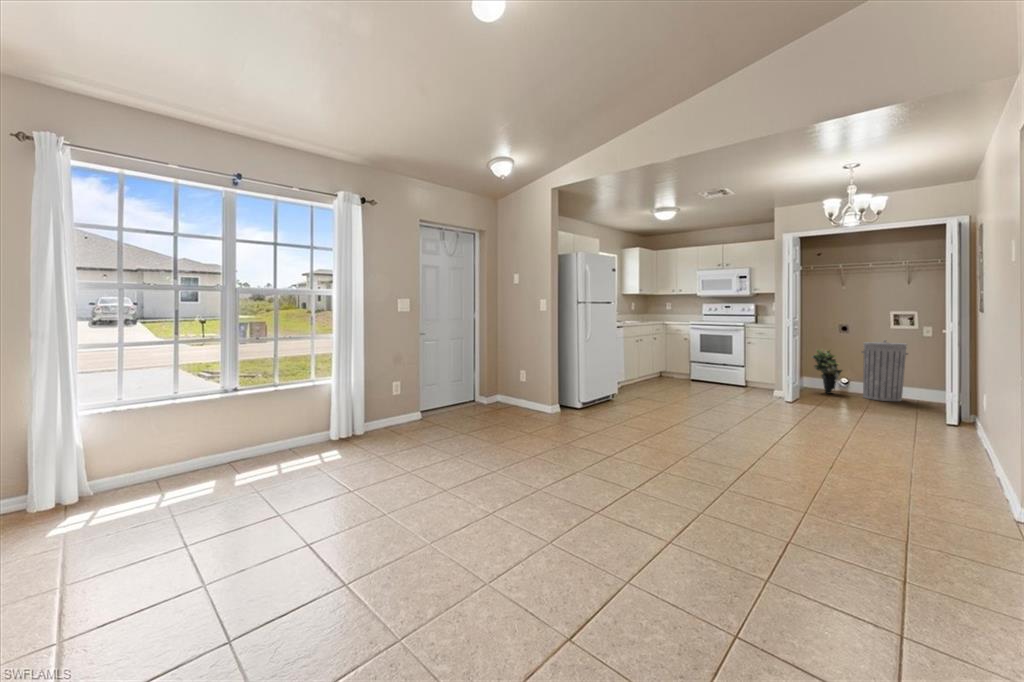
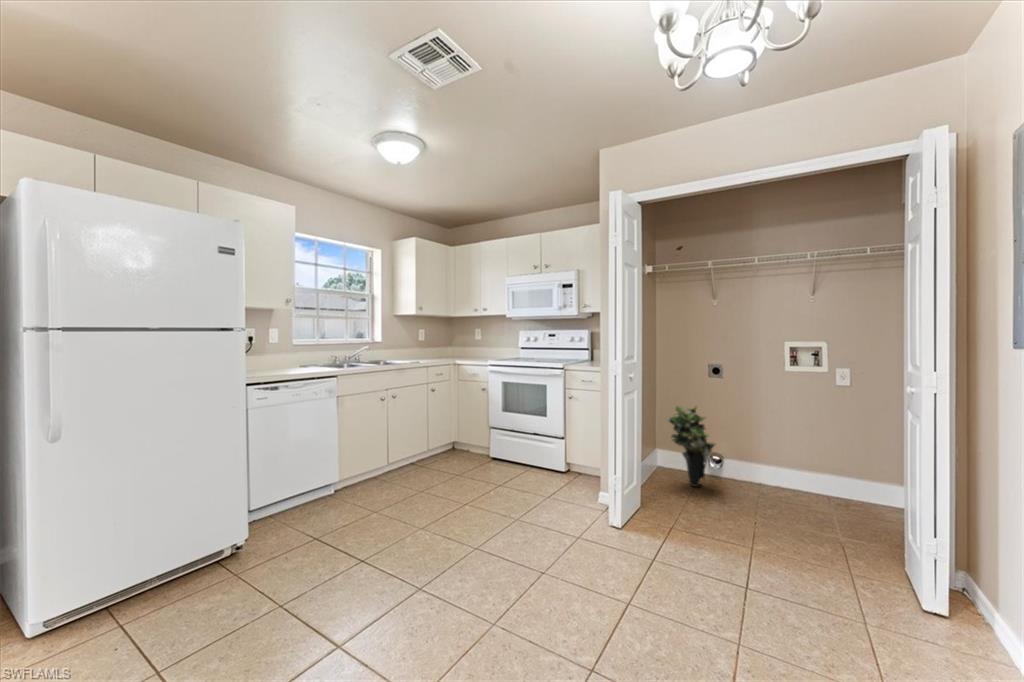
trash can: present [861,340,908,401] -> none [742,394,817,509]

